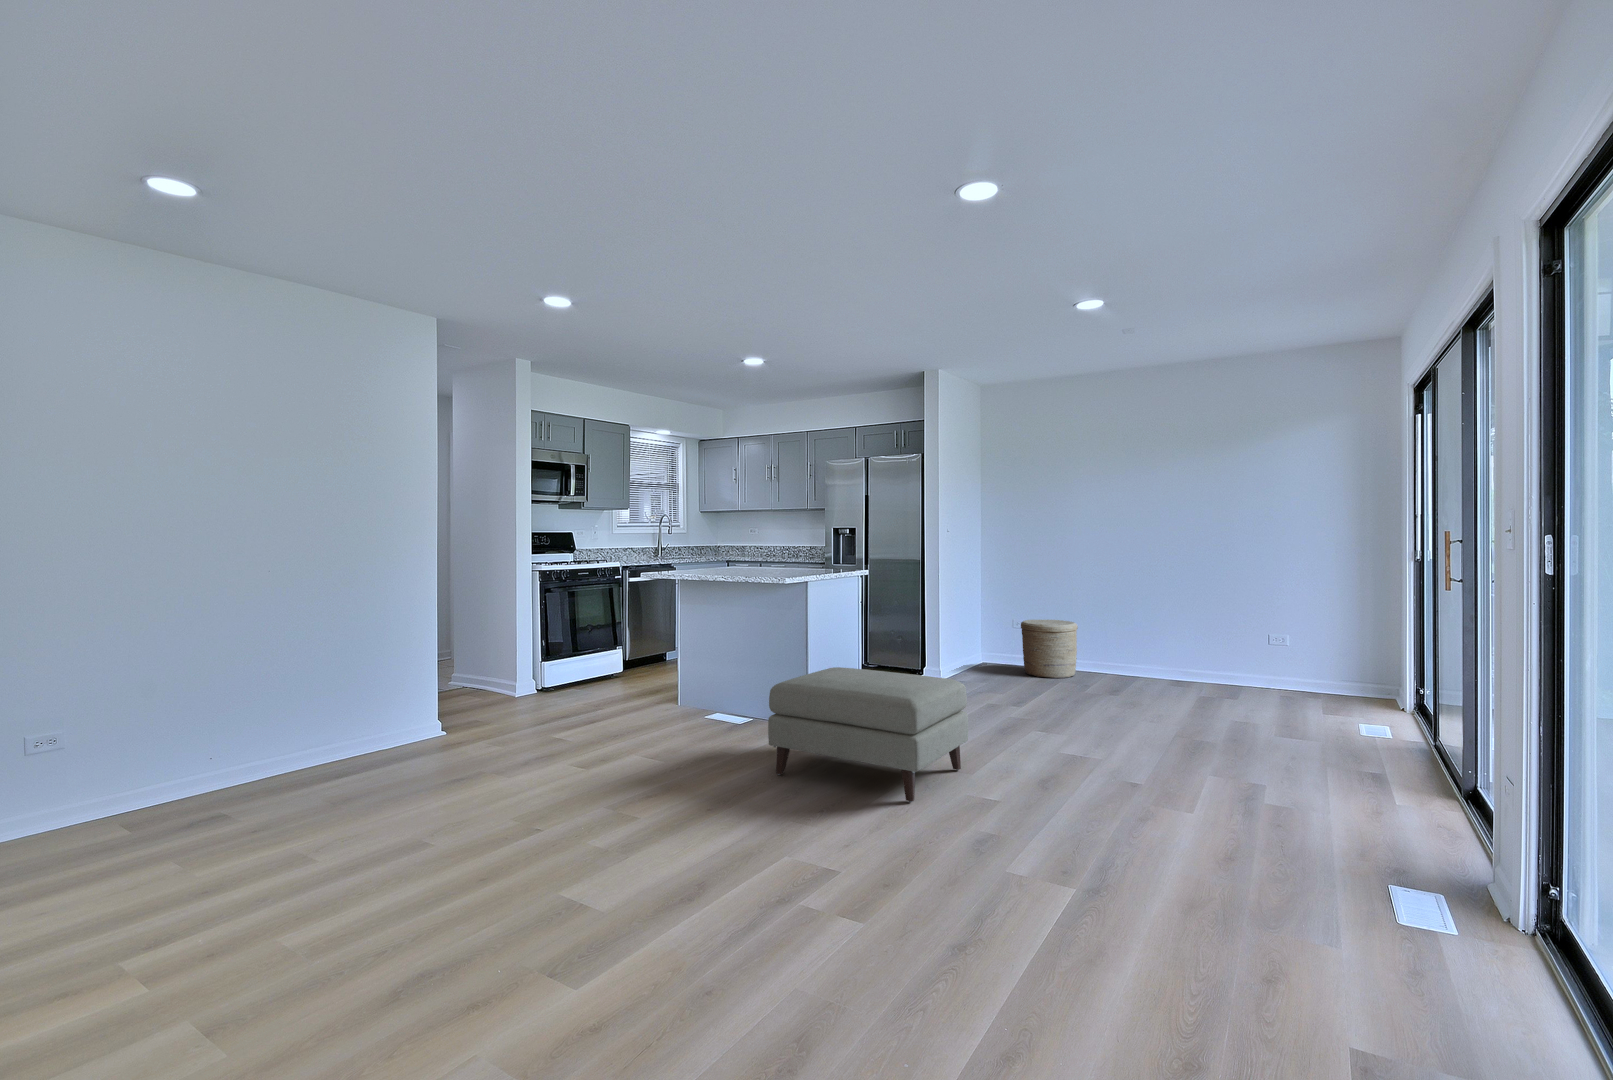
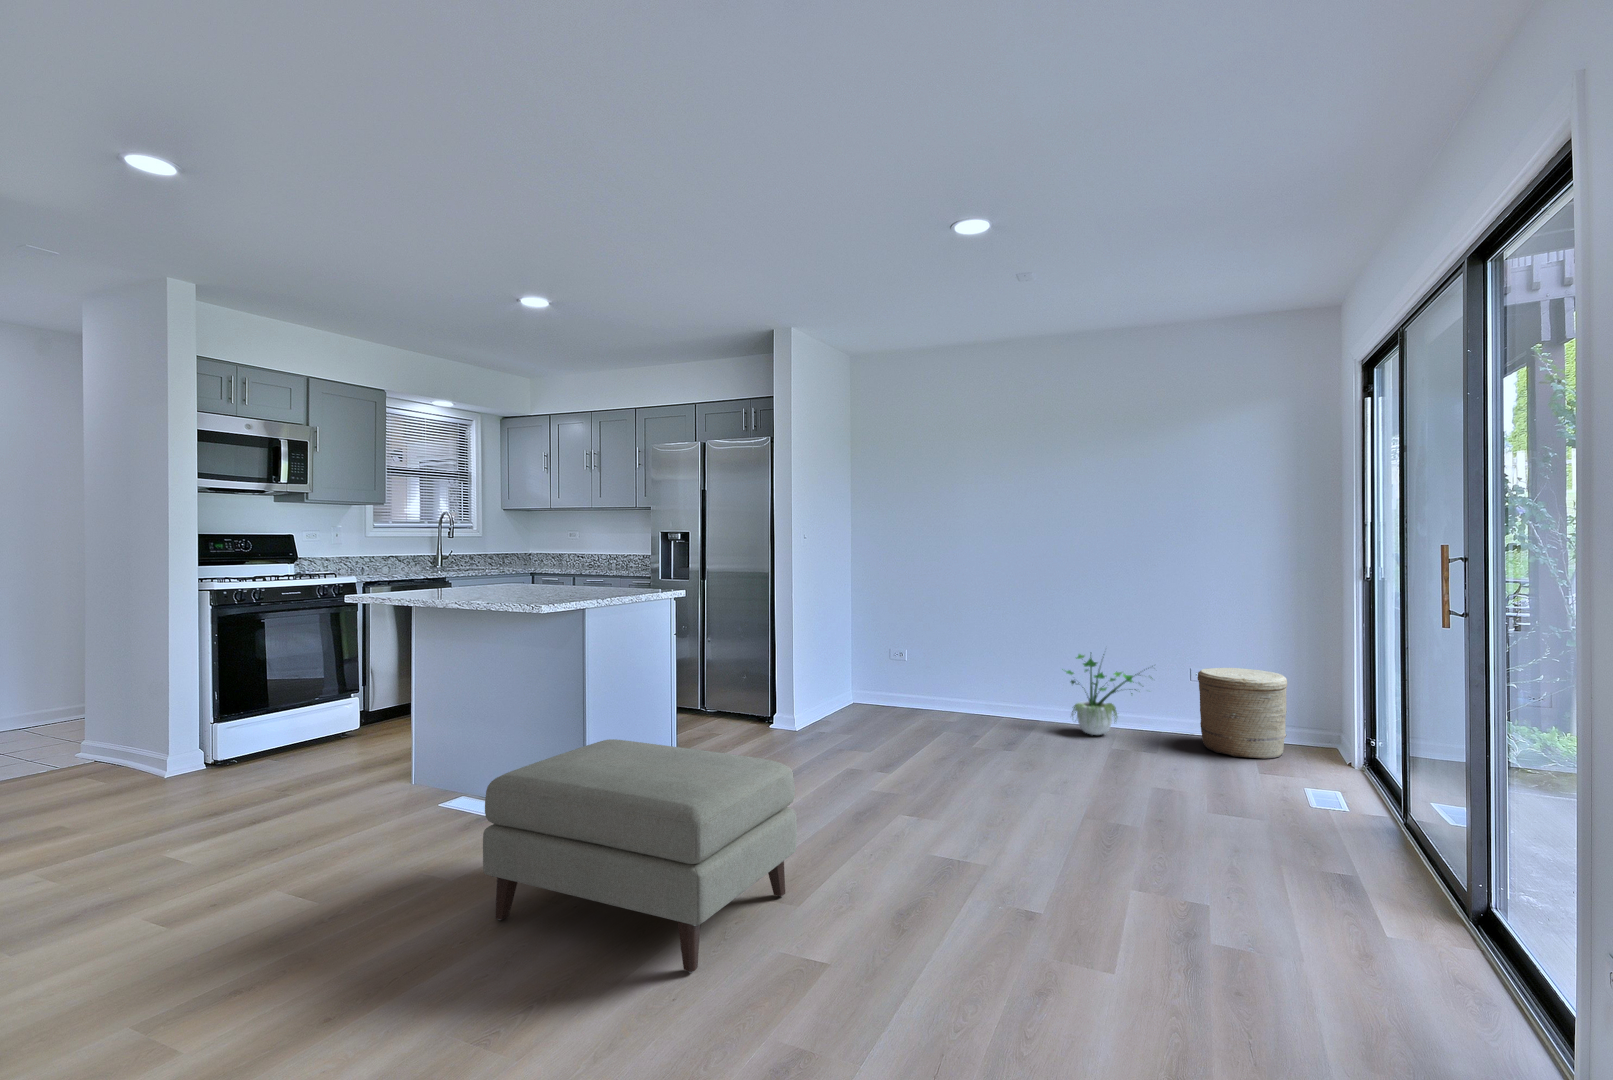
potted plant: none [1157,607,1243,687] -> present [1062,654,1152,735]
woven basket: present [1021,620,1078,678] -> present [1198,668,1287,759]

